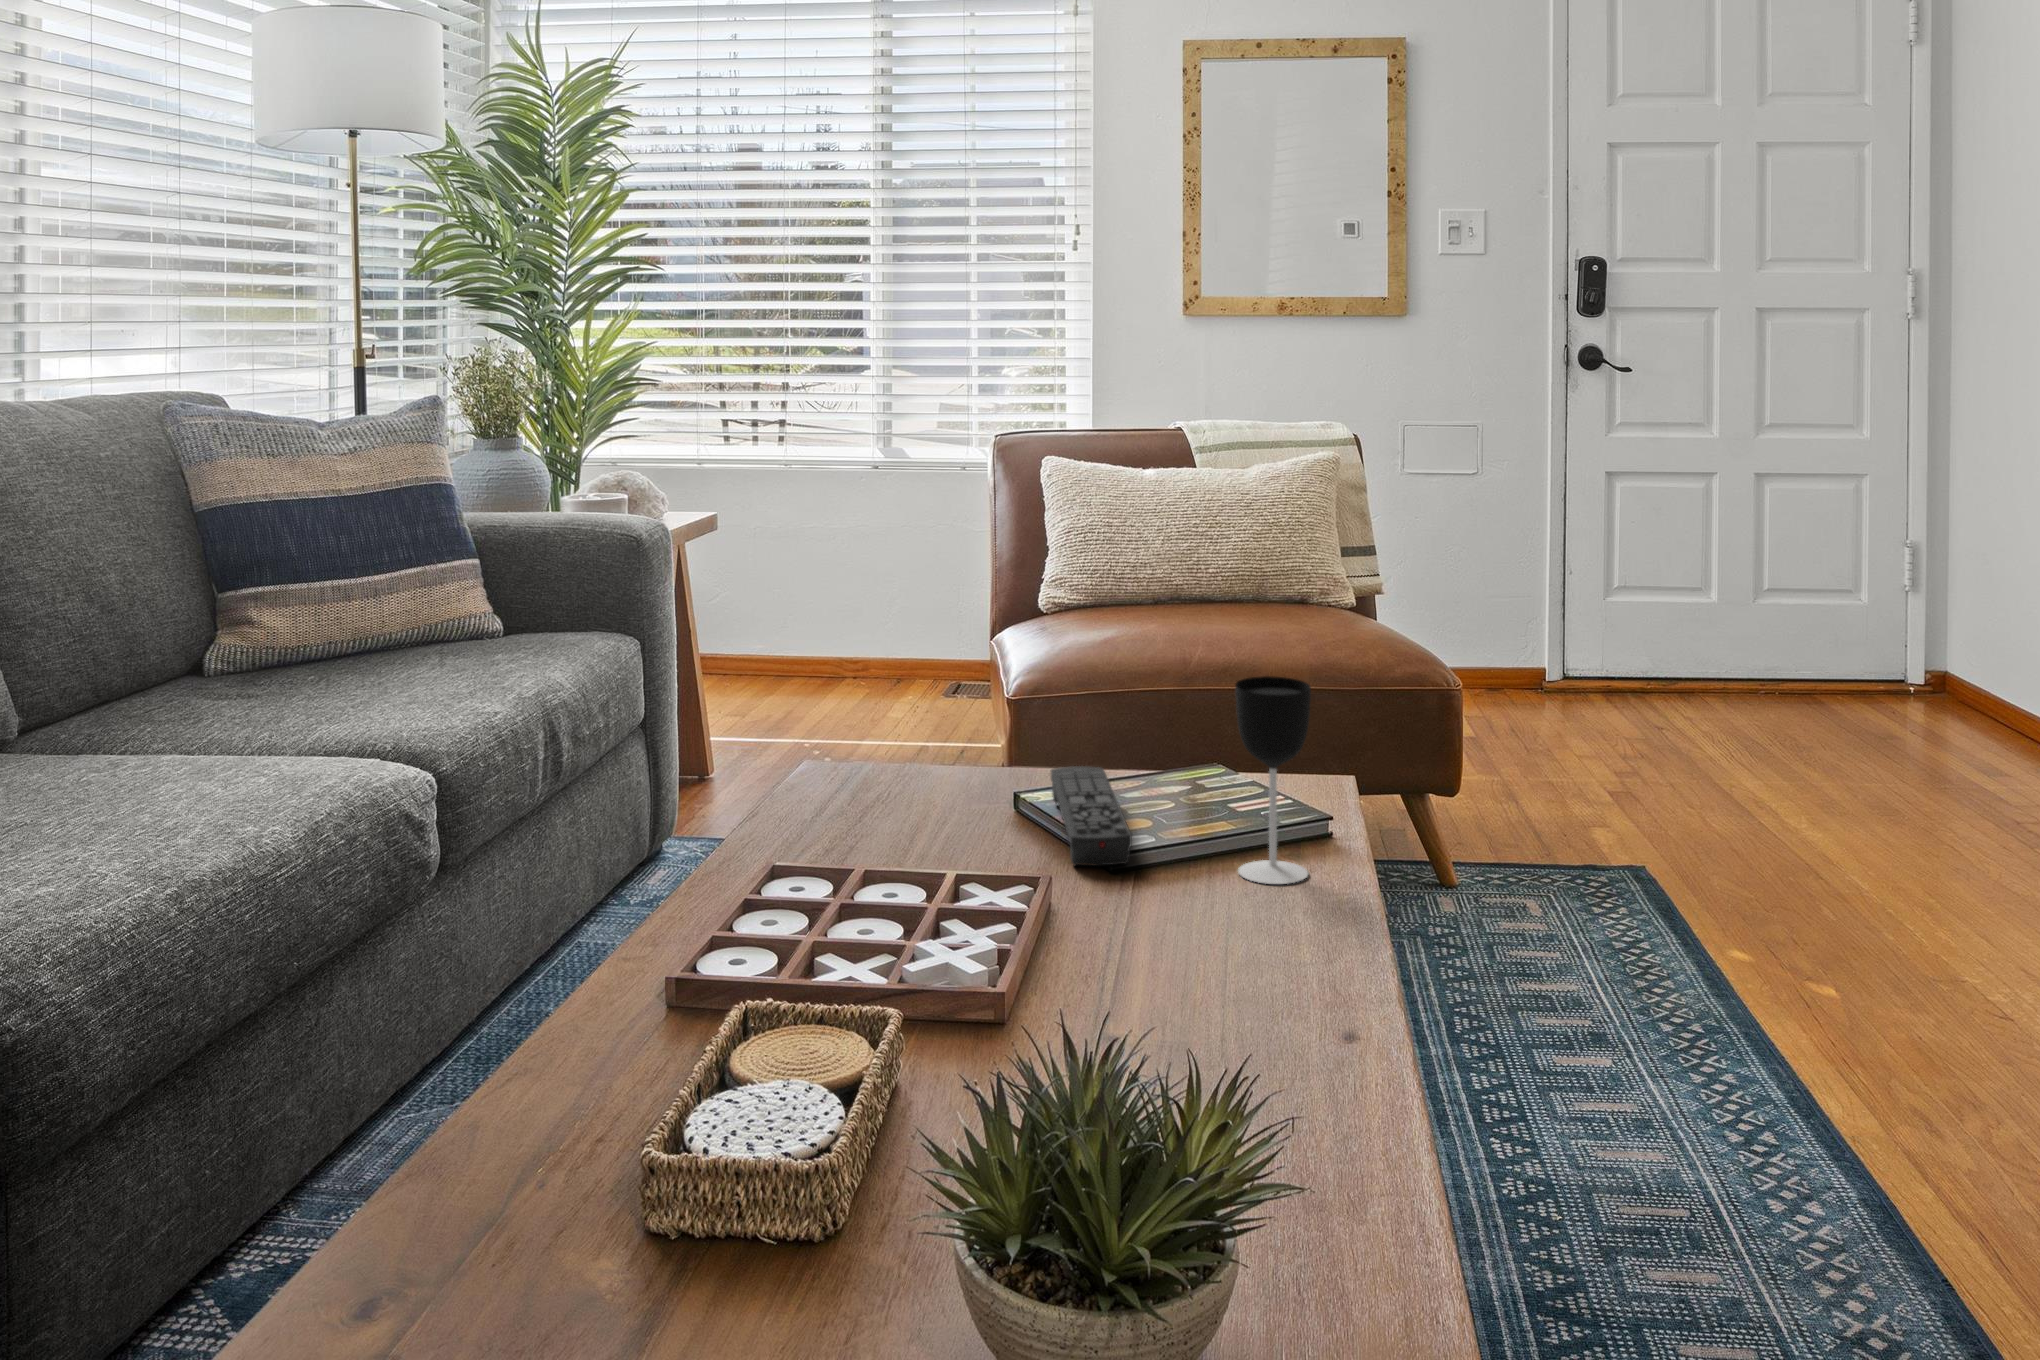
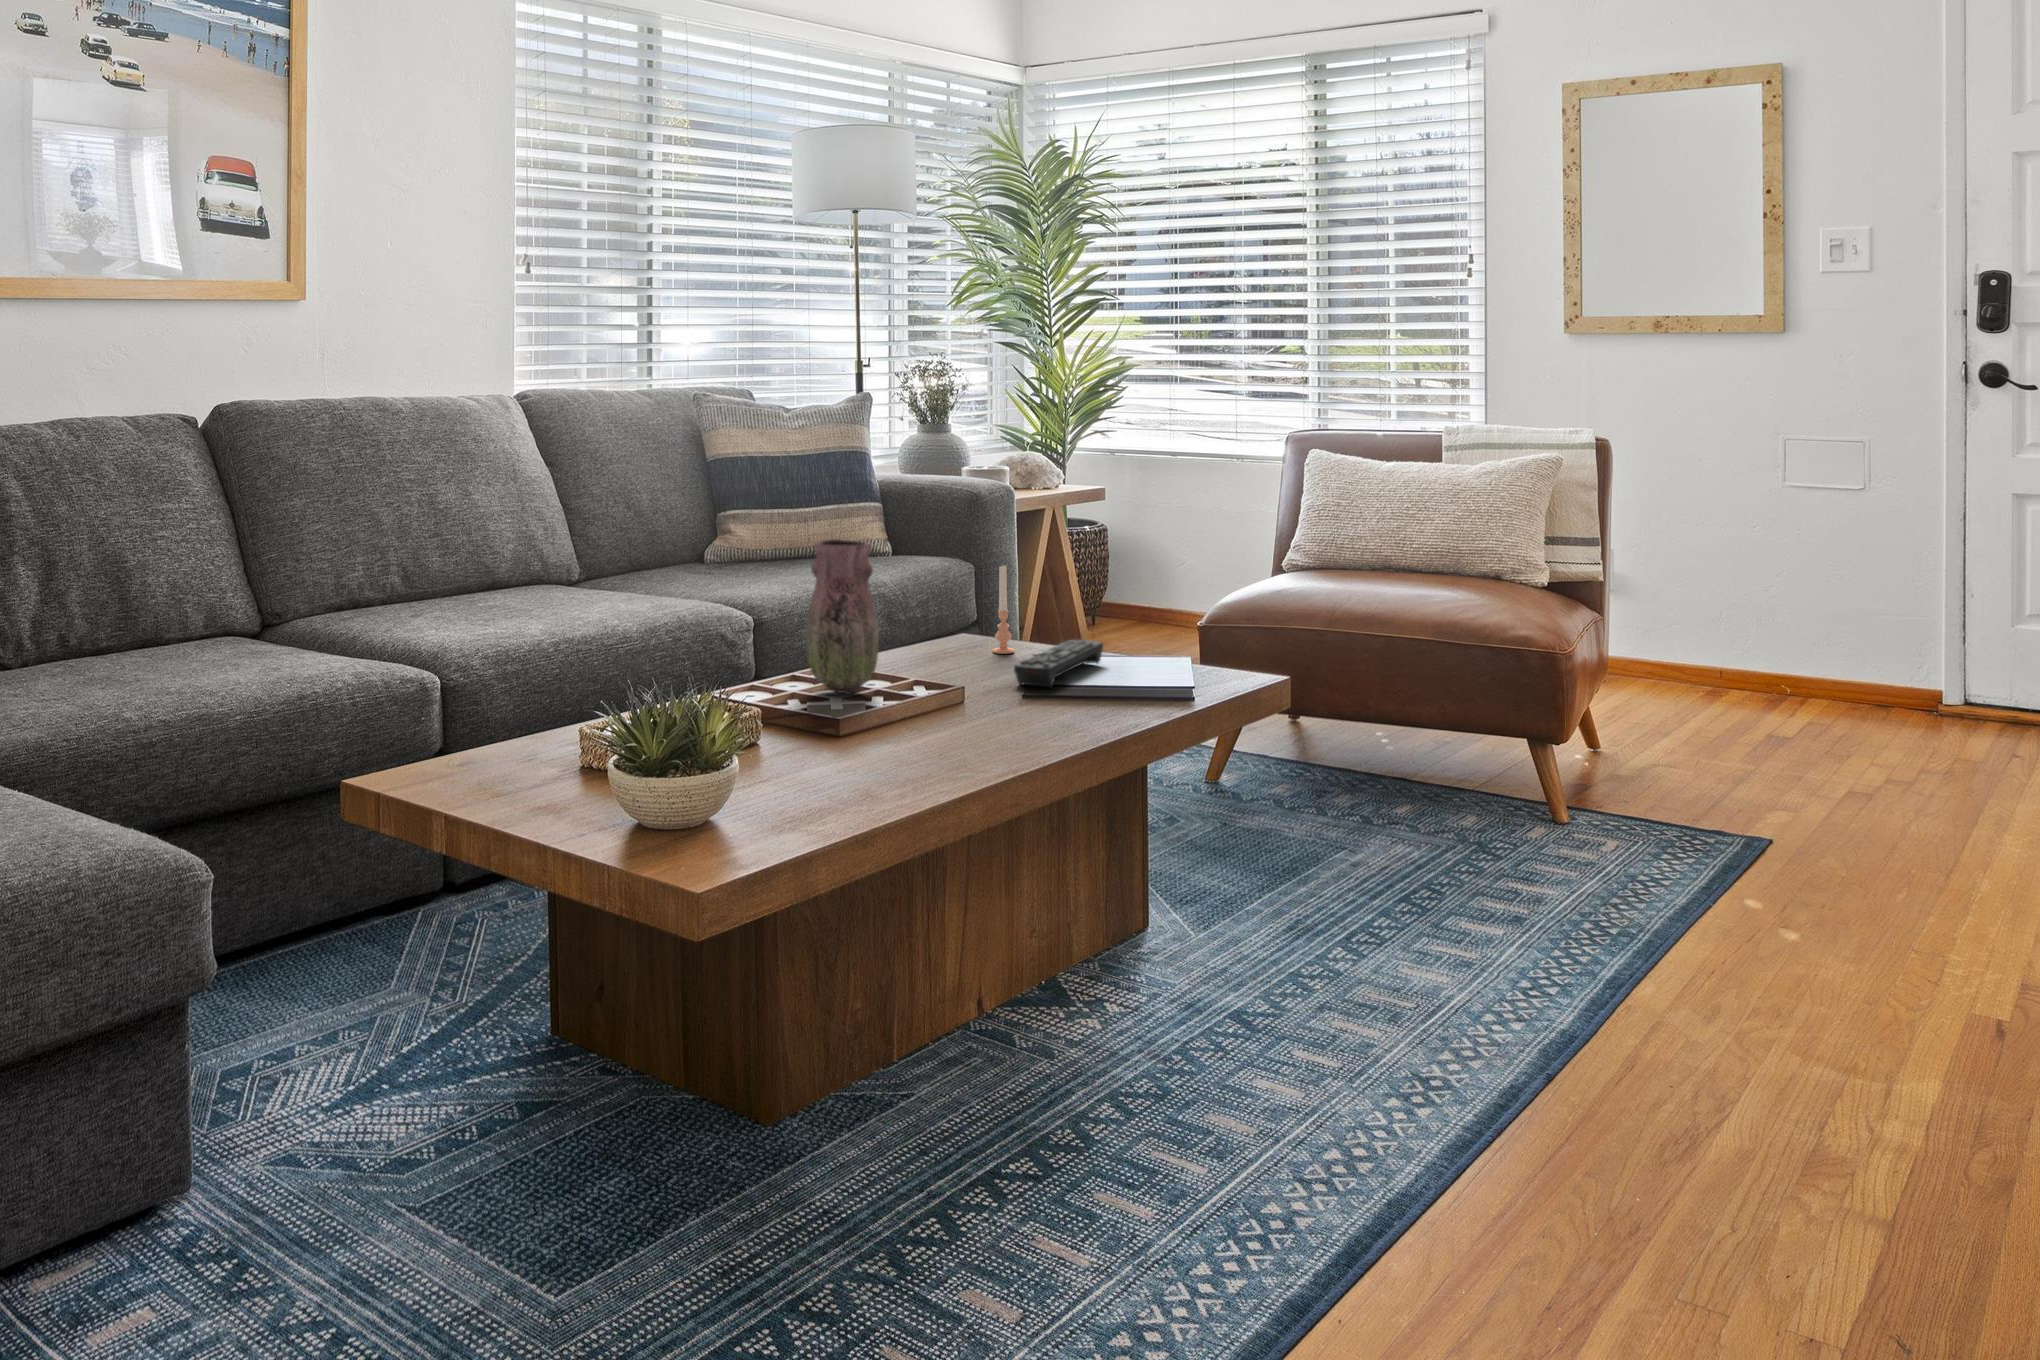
candle: none [918,663,951,803] -> present [993,566,1014,654]
vase: none [787,668,916,947] -> present [806,539,879,693]
wine glass: present [1235,676,1311,884] -> none [1104,575,1153,706]

